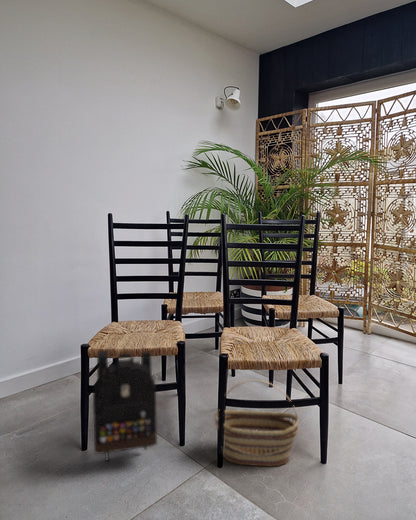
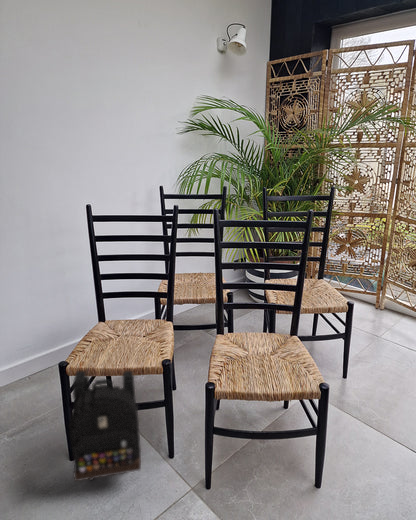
basket: present [215,380,298,466] -> none [204,406,293,492]

